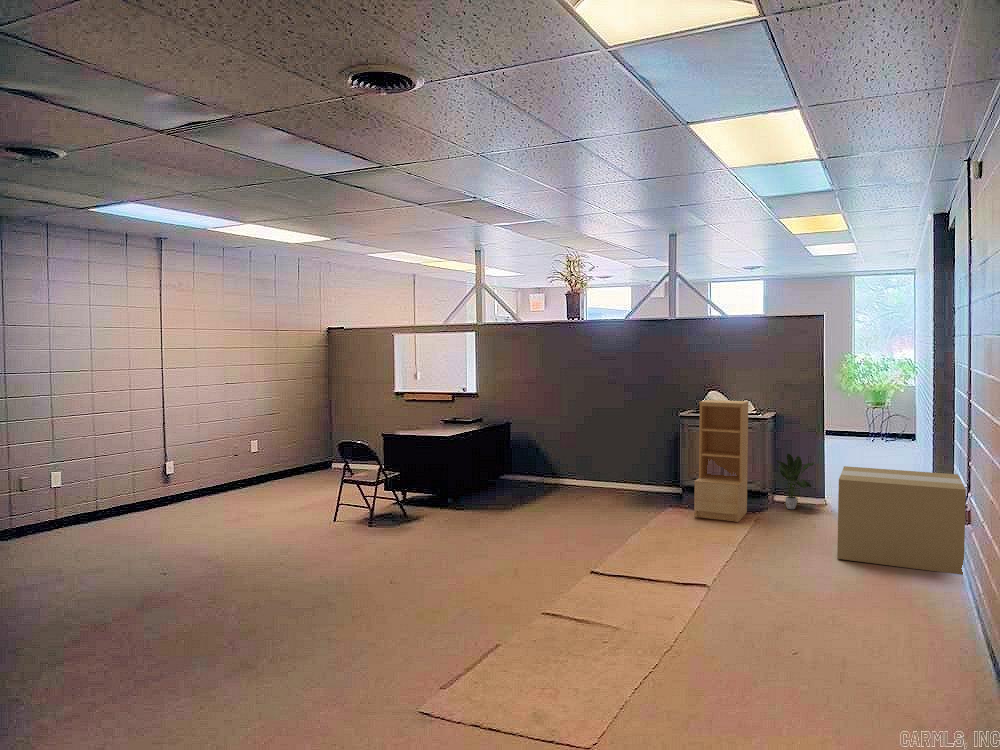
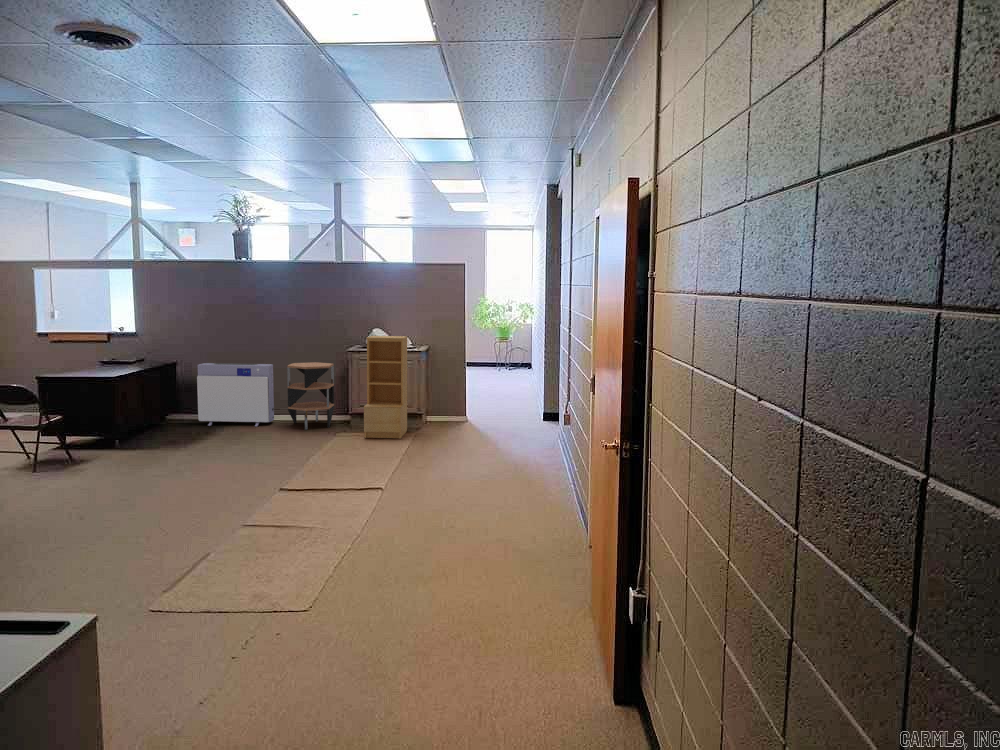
air purifier: none [526,425,599,494] -> present [197,363,274,426]
side table: none [613,427,663,502] -> present [287,362,334,430]
potted plant: present [776,454,815,509] -> none [429,380,460,425]
cardboard box: present [837,466,966,575] -> none [477,387,563,460]

